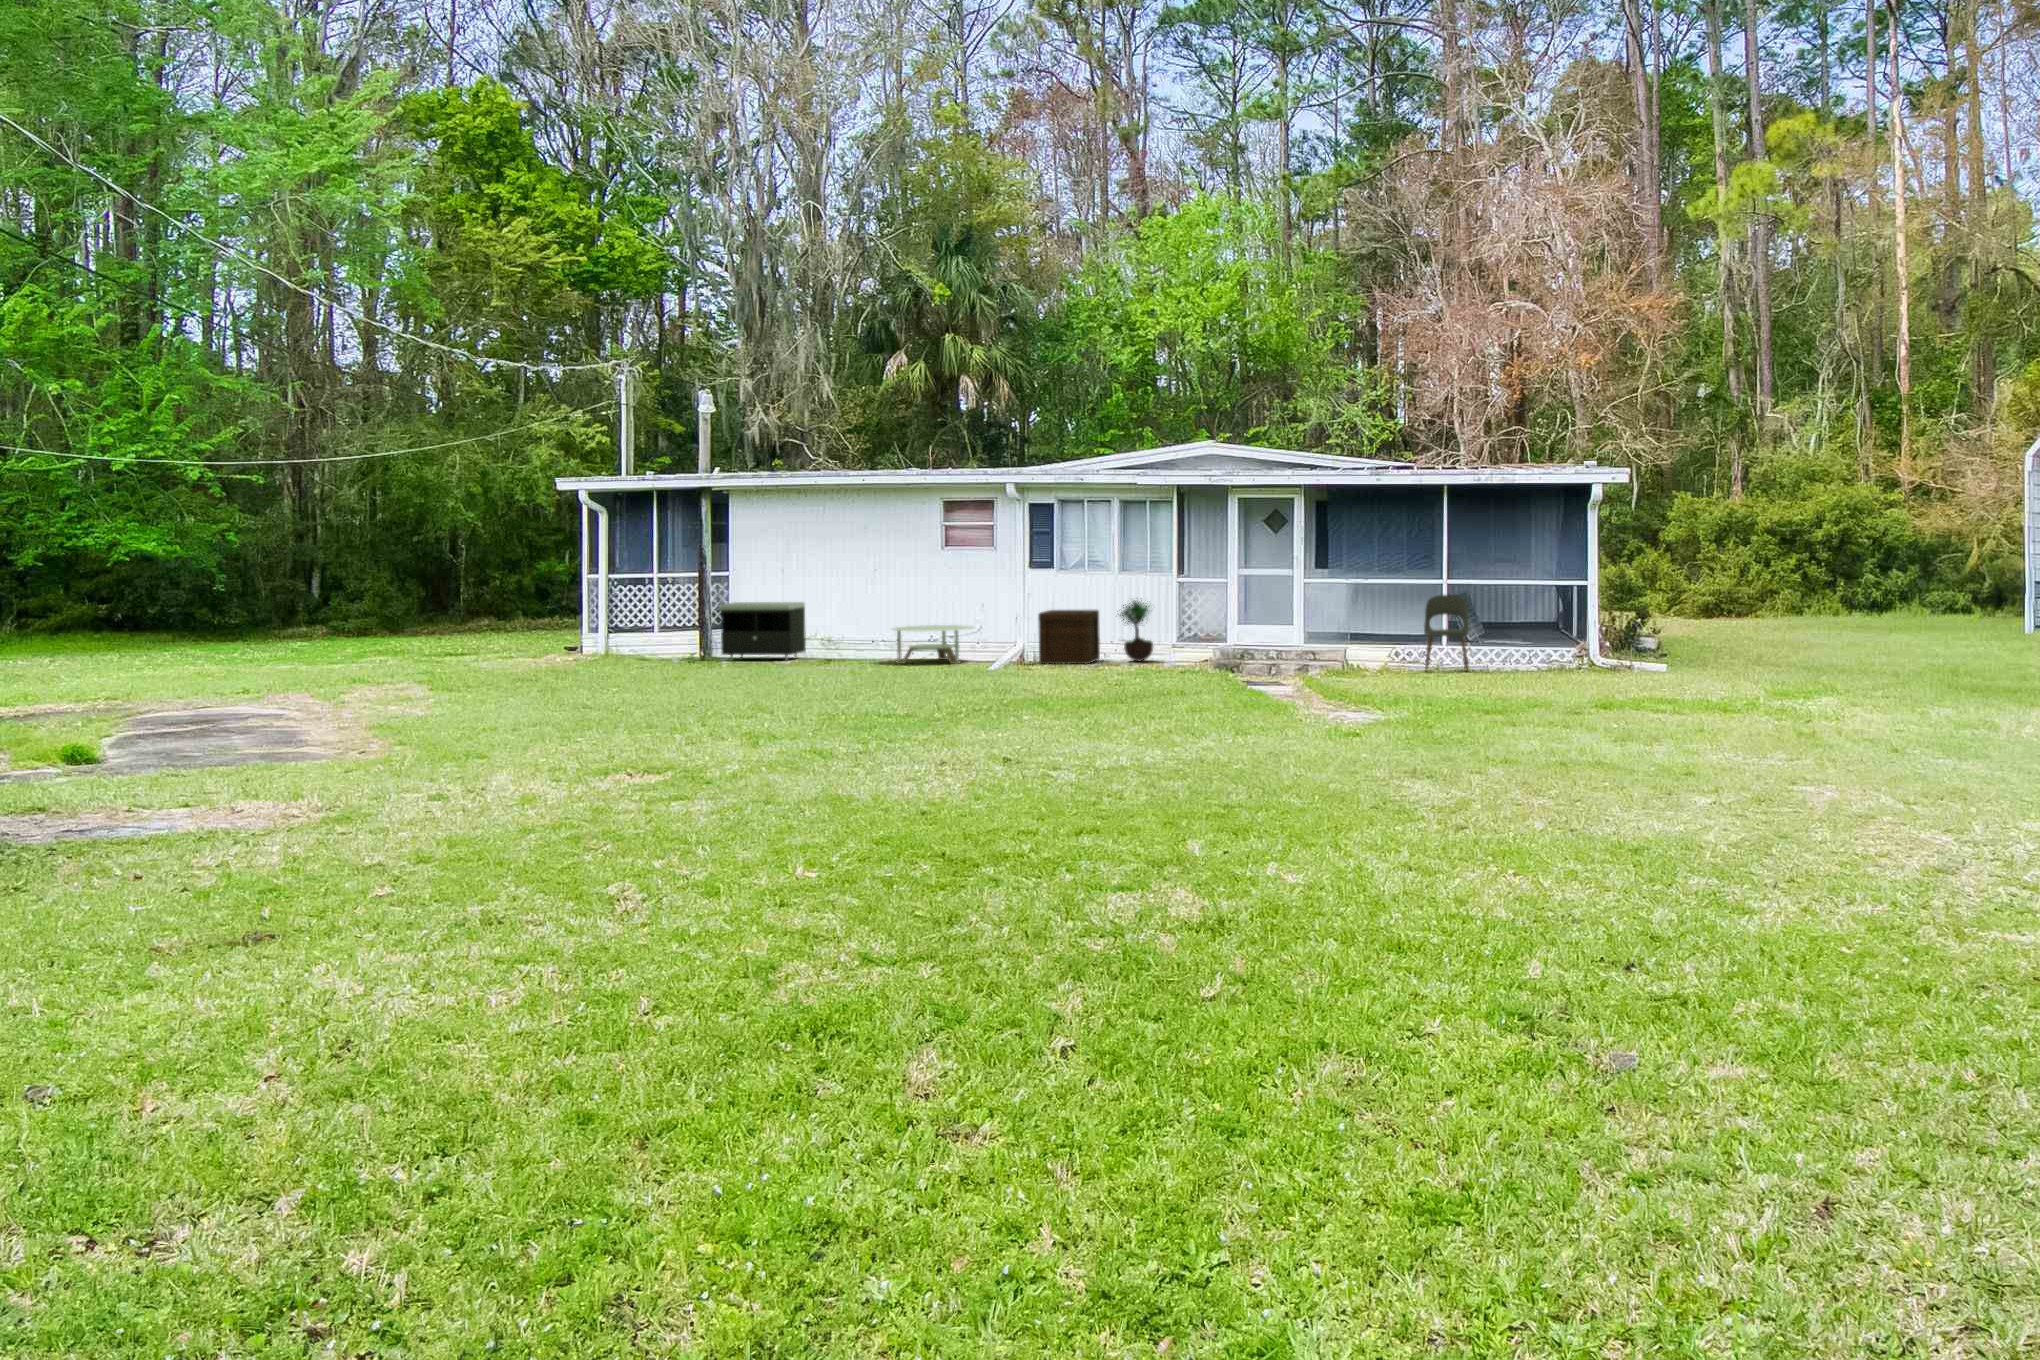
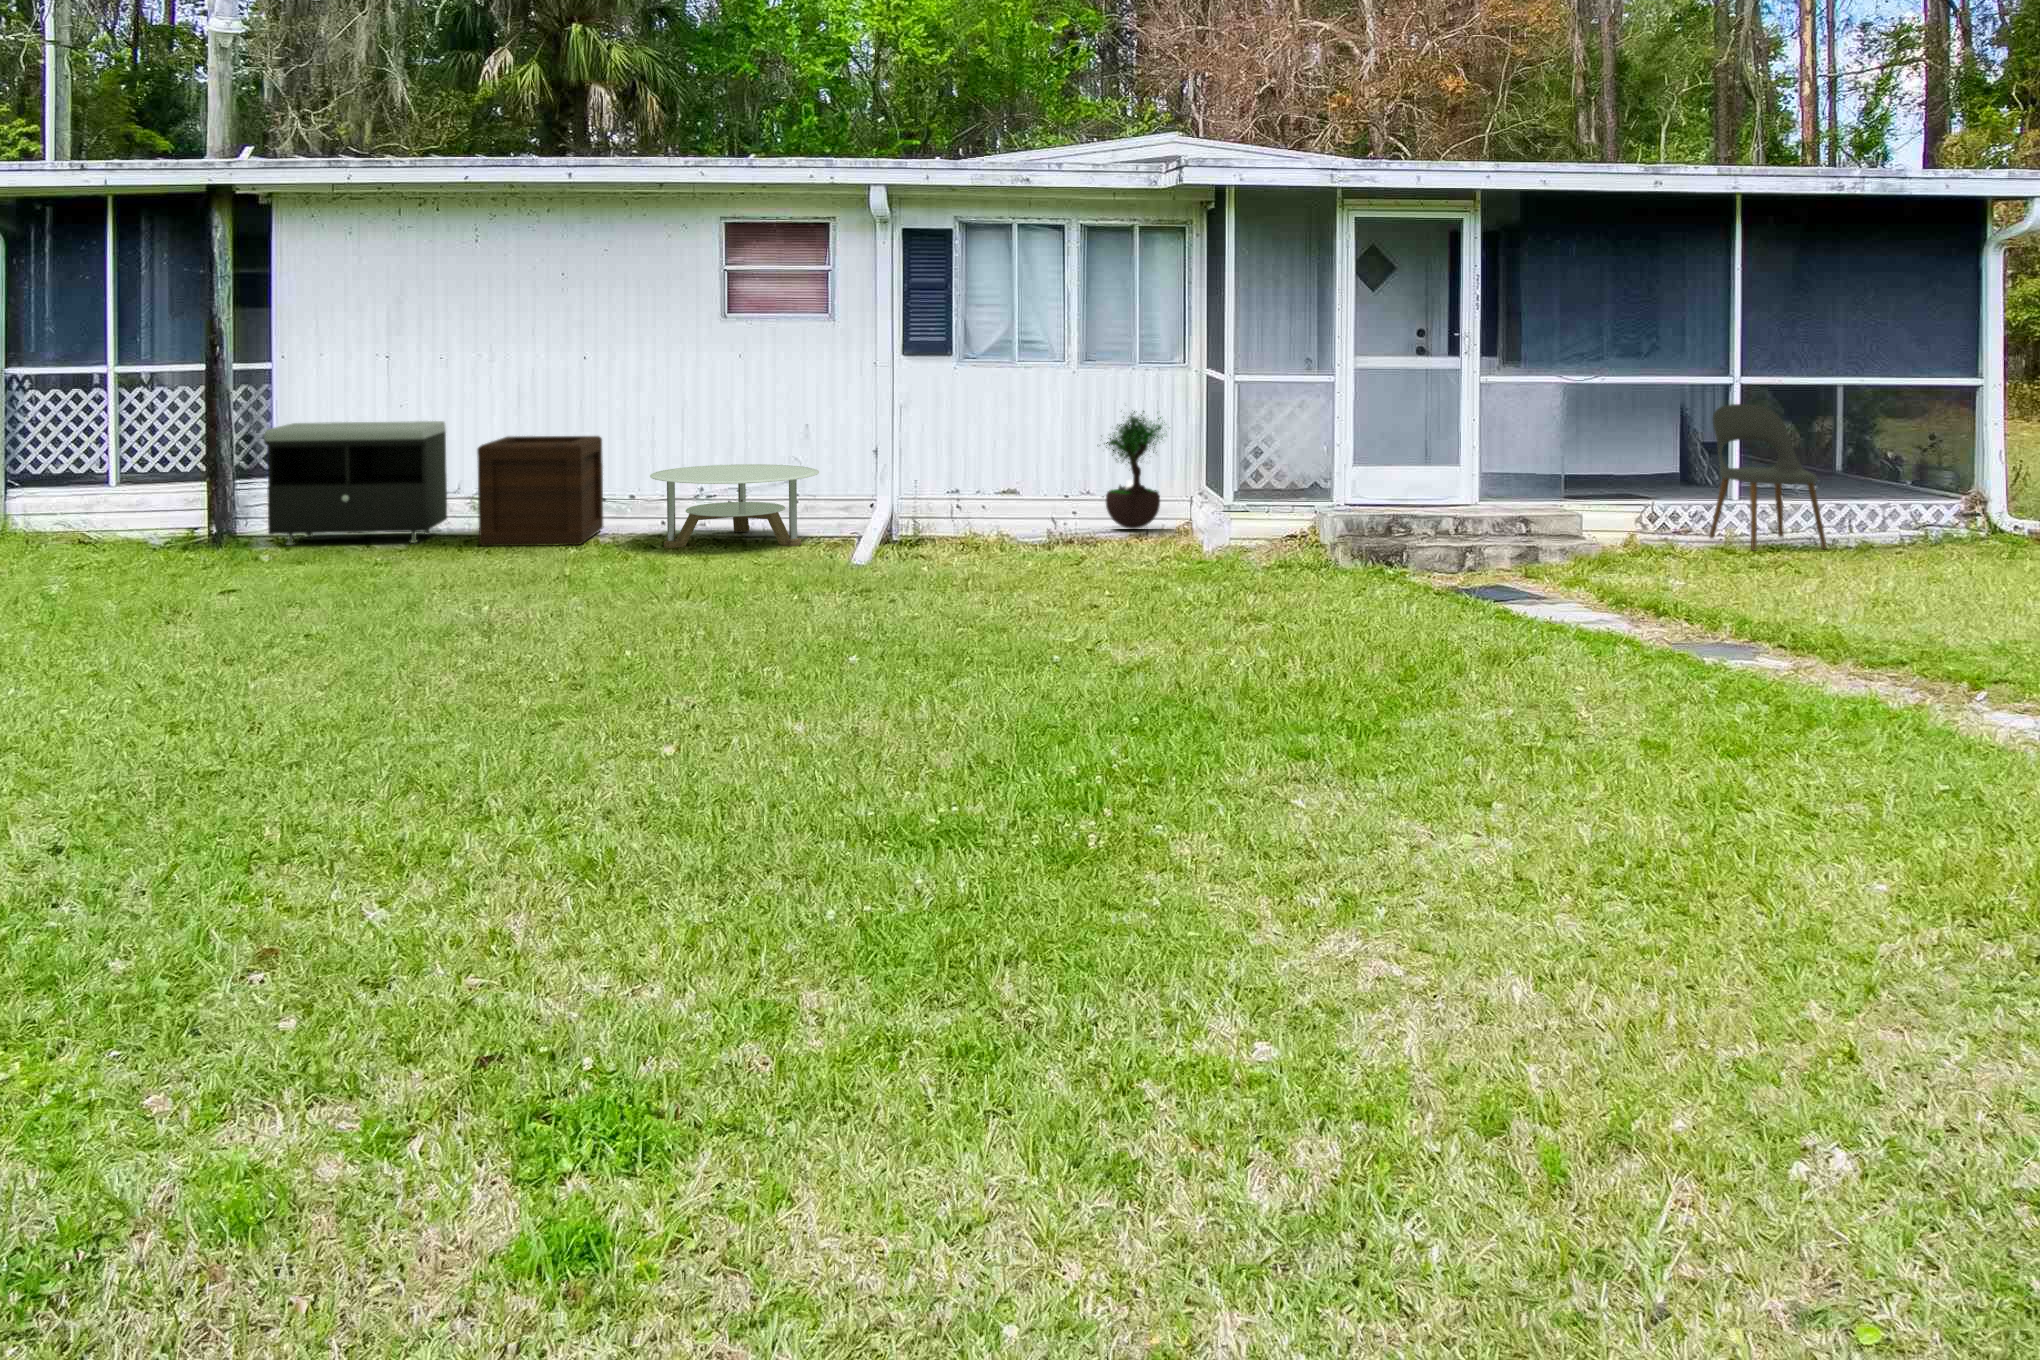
wooden crate: present [1038,610,1100,664] -> present [477,436,603,546]

